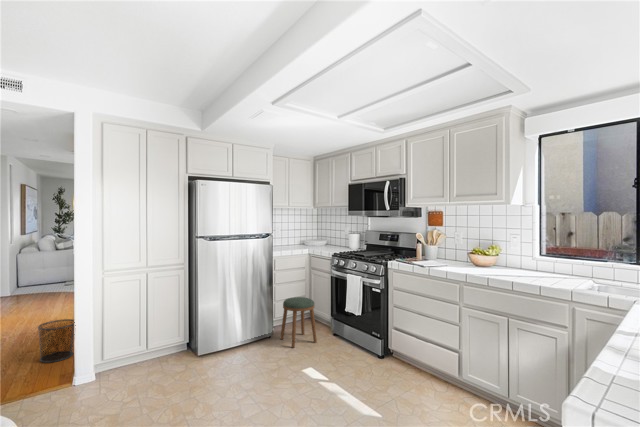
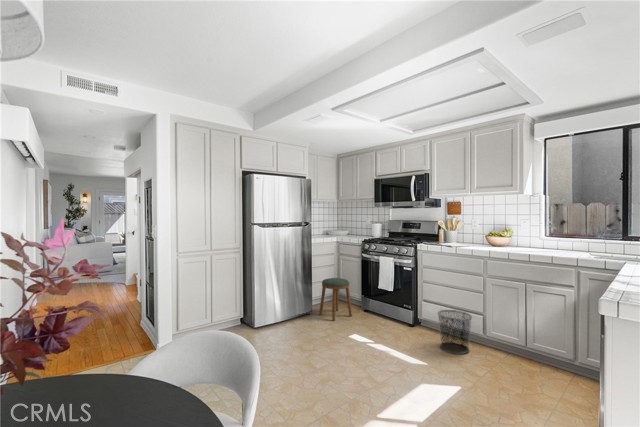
waste bin: present [38,319,76,363] -> present [438,310,472,354]

